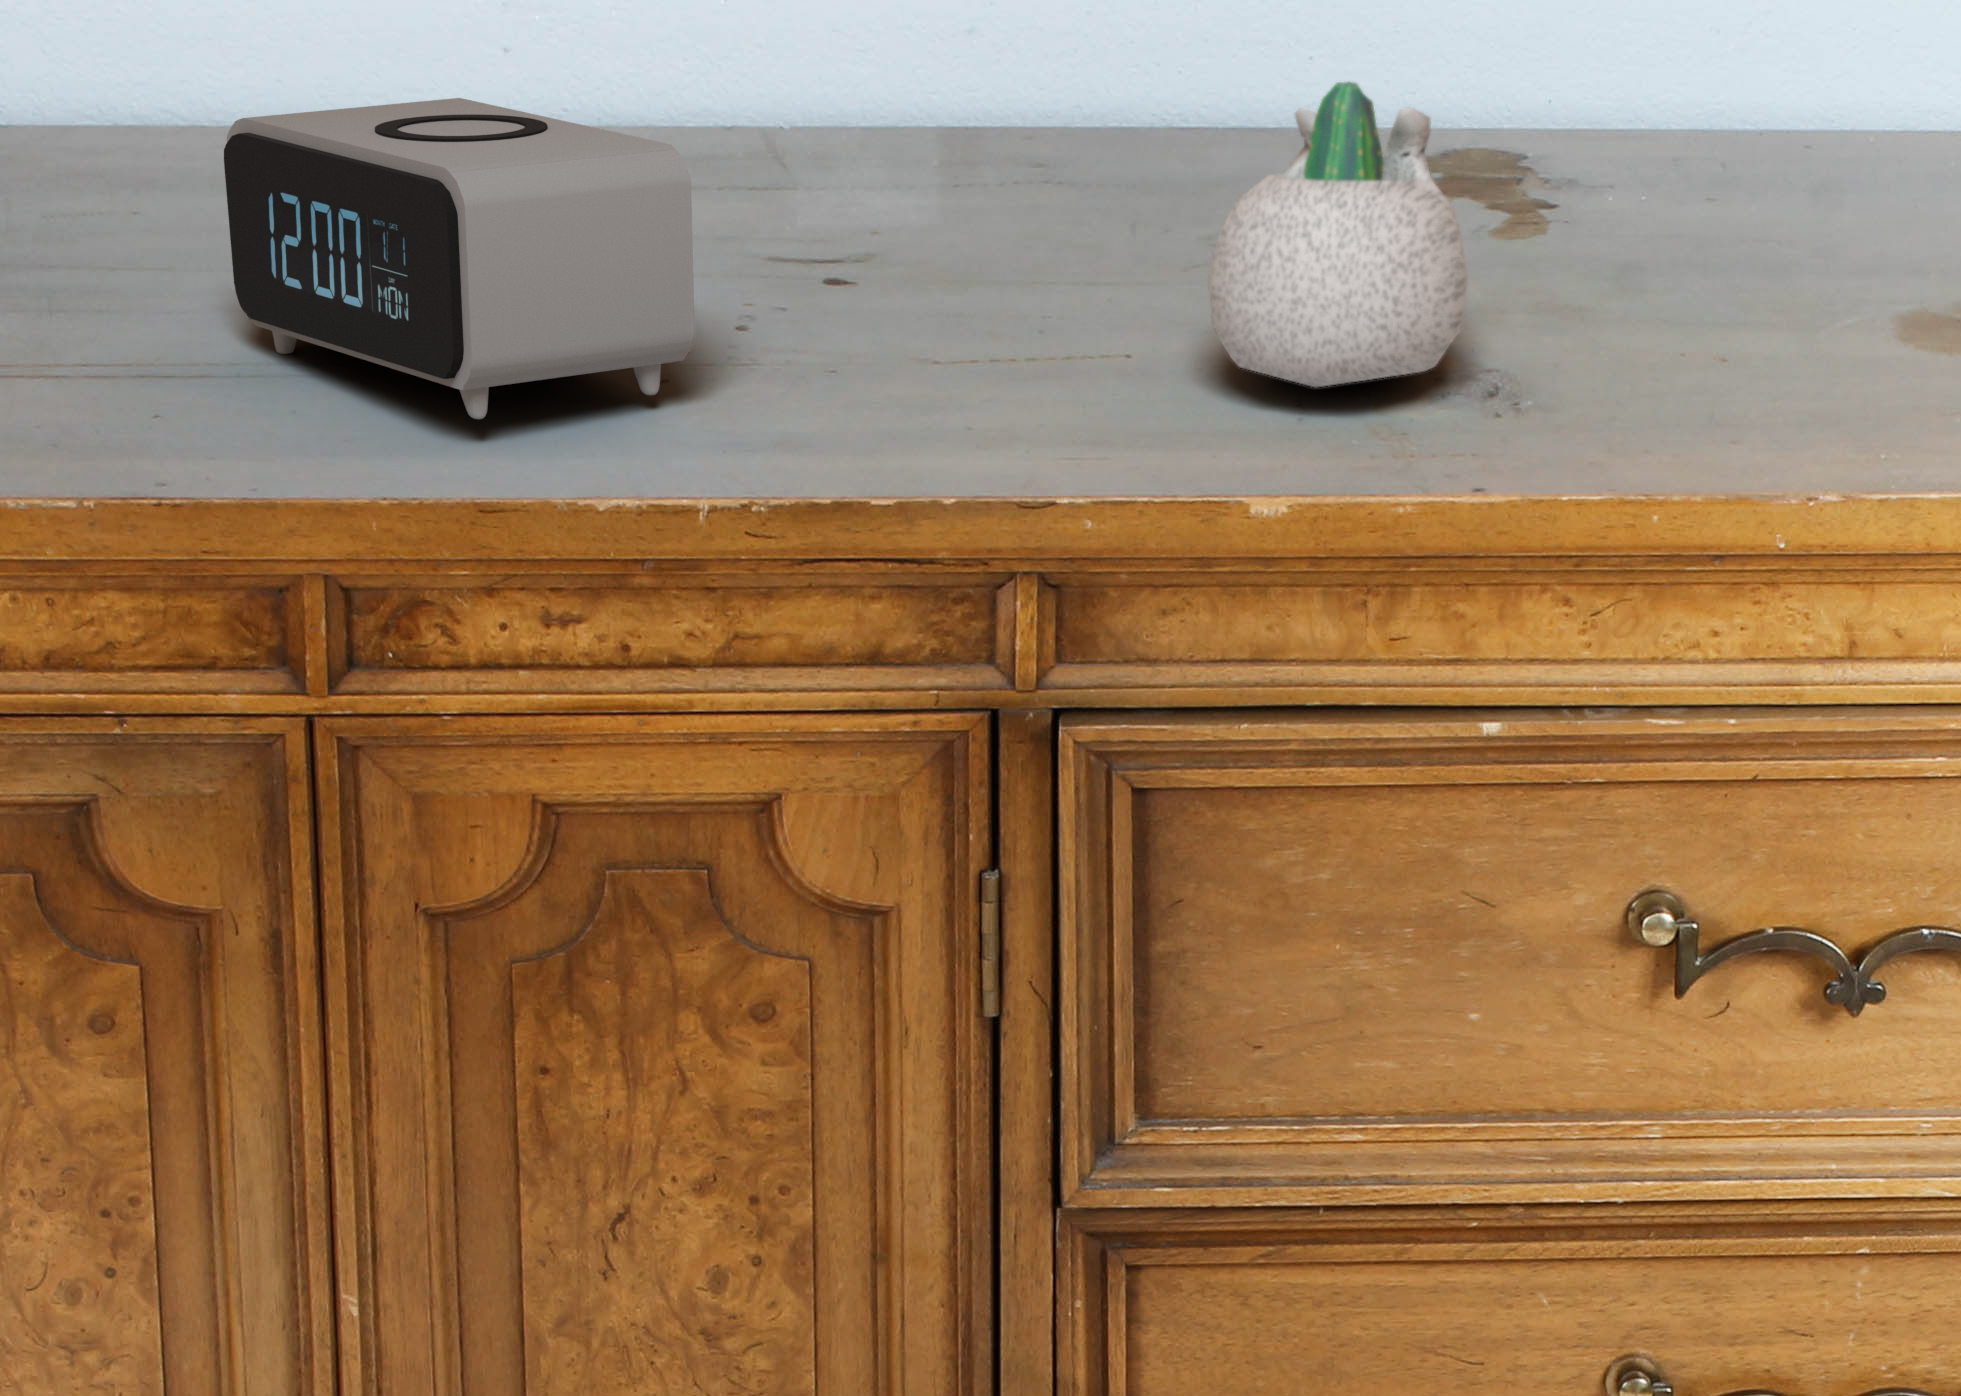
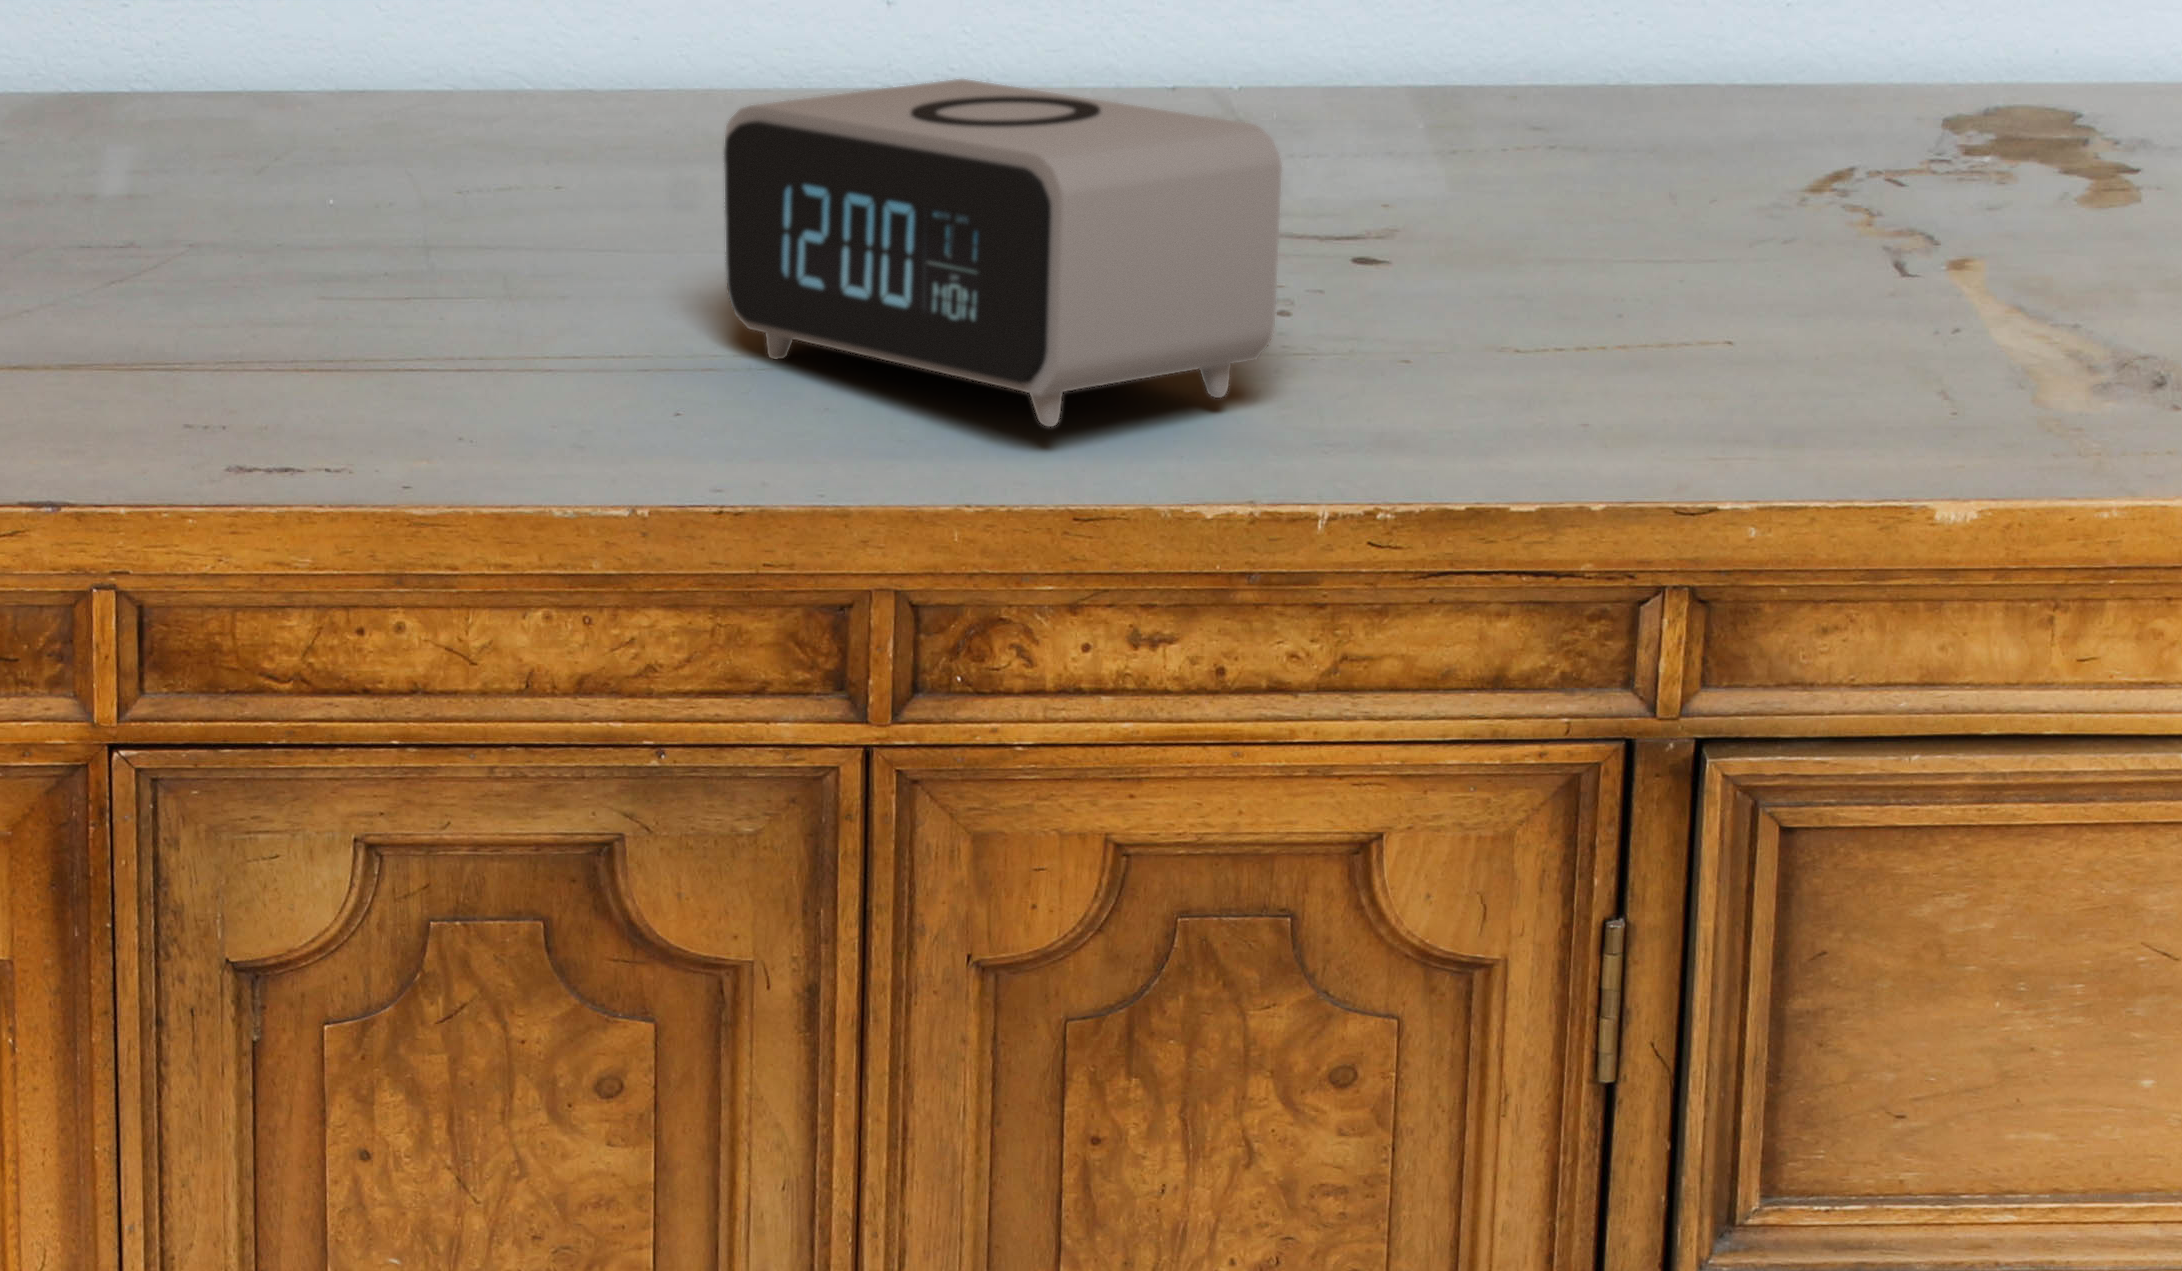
succulent planter: present [1208,82,1468,388] -> none [1834,40,2132,378]

